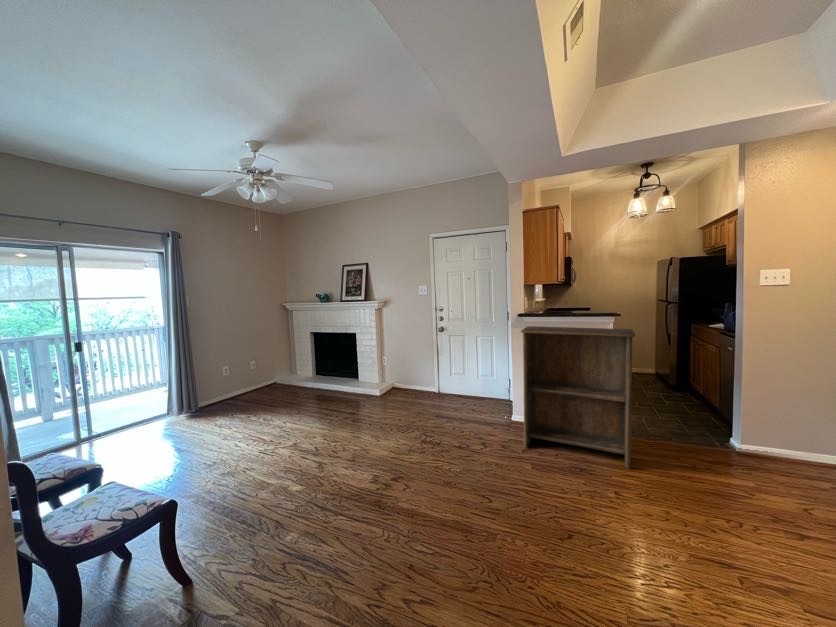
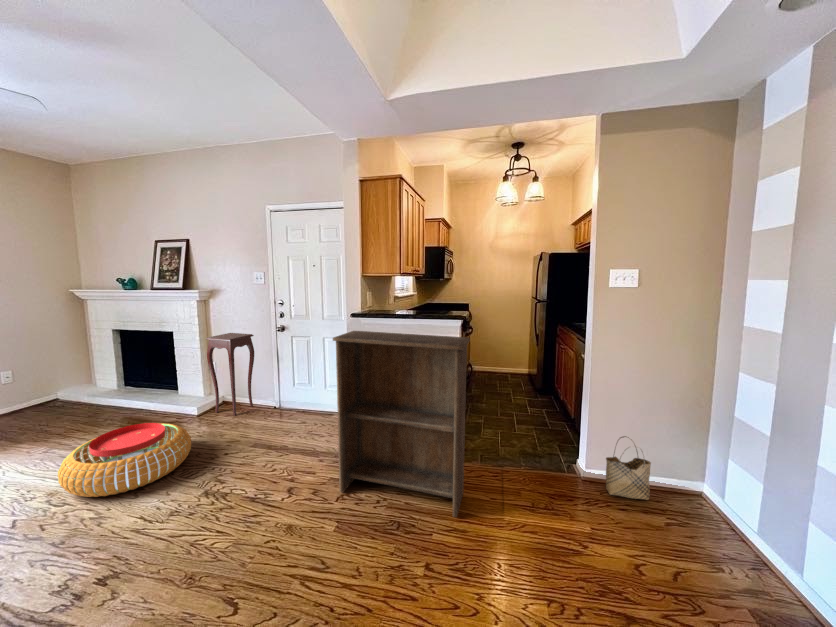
side table: none [388,333,420,396] -> present [206,333,254,415]
pouf: none [329,395,400,439] -> present [58,423,192,497]
woven basket: none [764,414,814,470] -> present [606,436,651,500]

